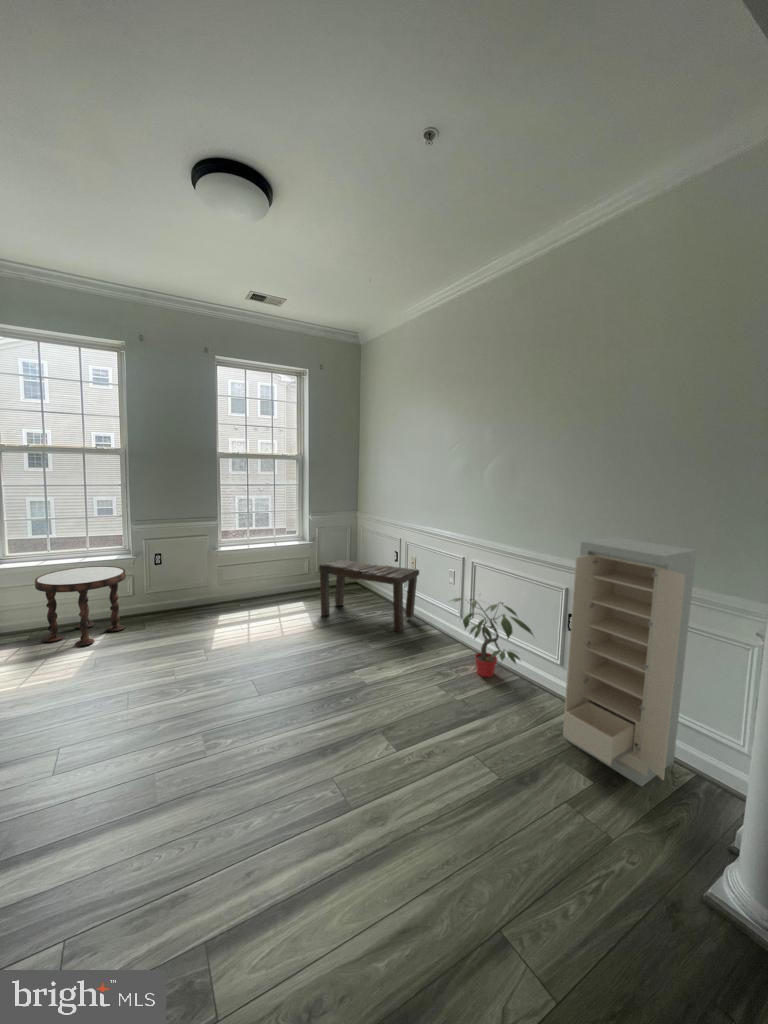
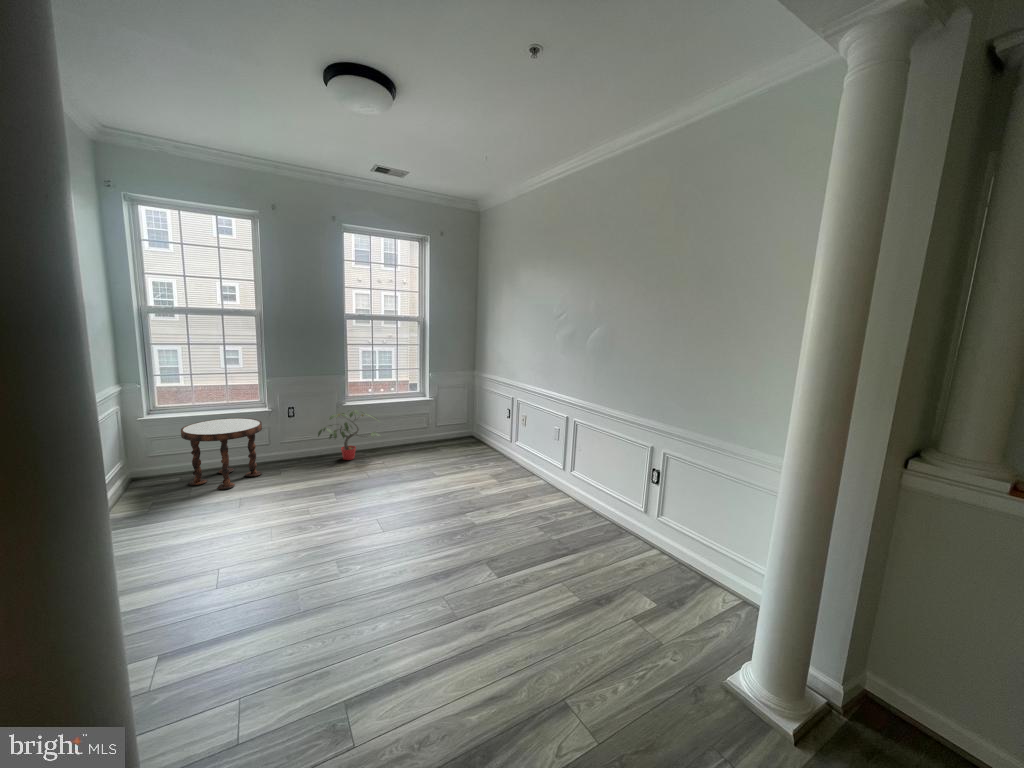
storage cabinet: present [563,537,696,787] -> none [637,403,752,610]
bench: present [319,559,419,632] -> none [438,415,529,482]
potted plant: present [451,598,533,677] -> present [318,411,380,460]

